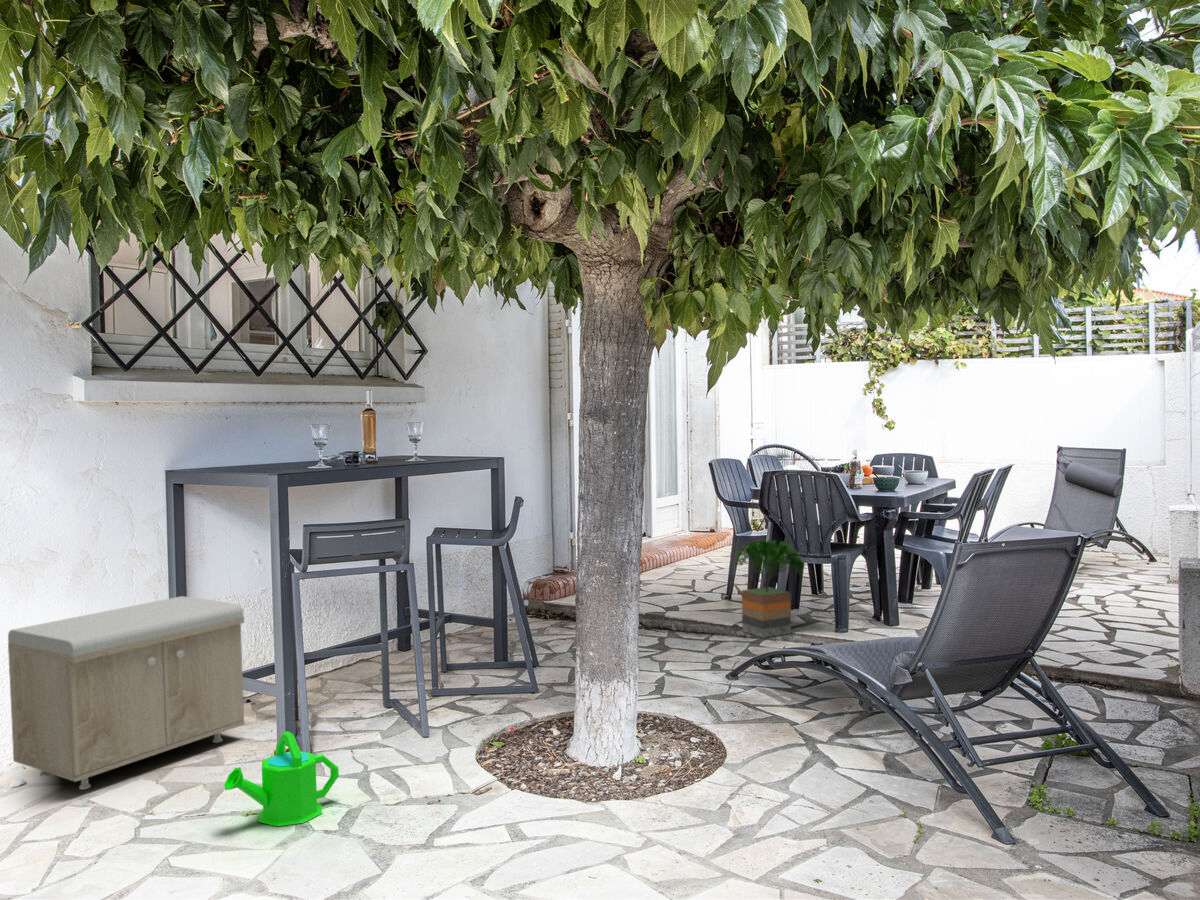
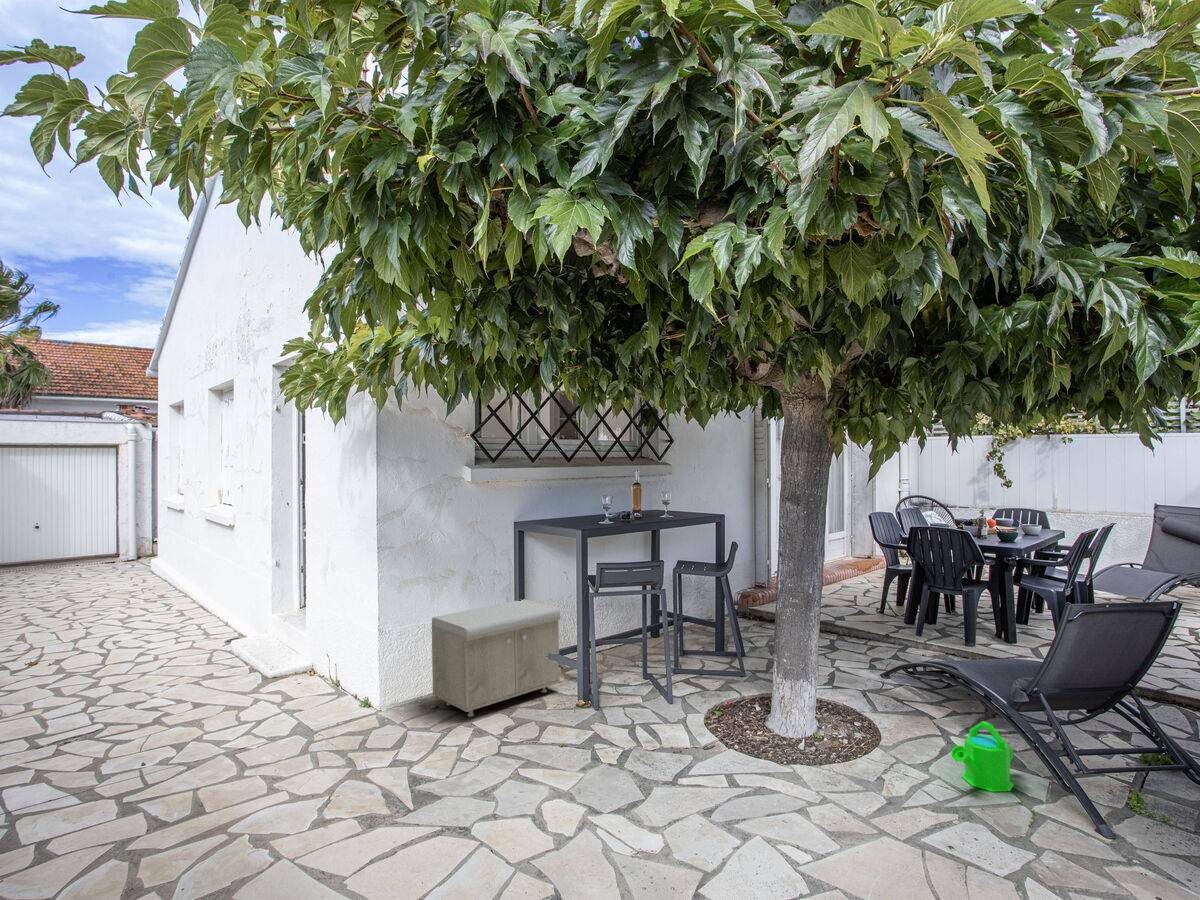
potted tree: present [736,540,805,638] -> none [884,573,942,646]
watering can: present [225,731,339,826] -> present [951,721,1014,792]

